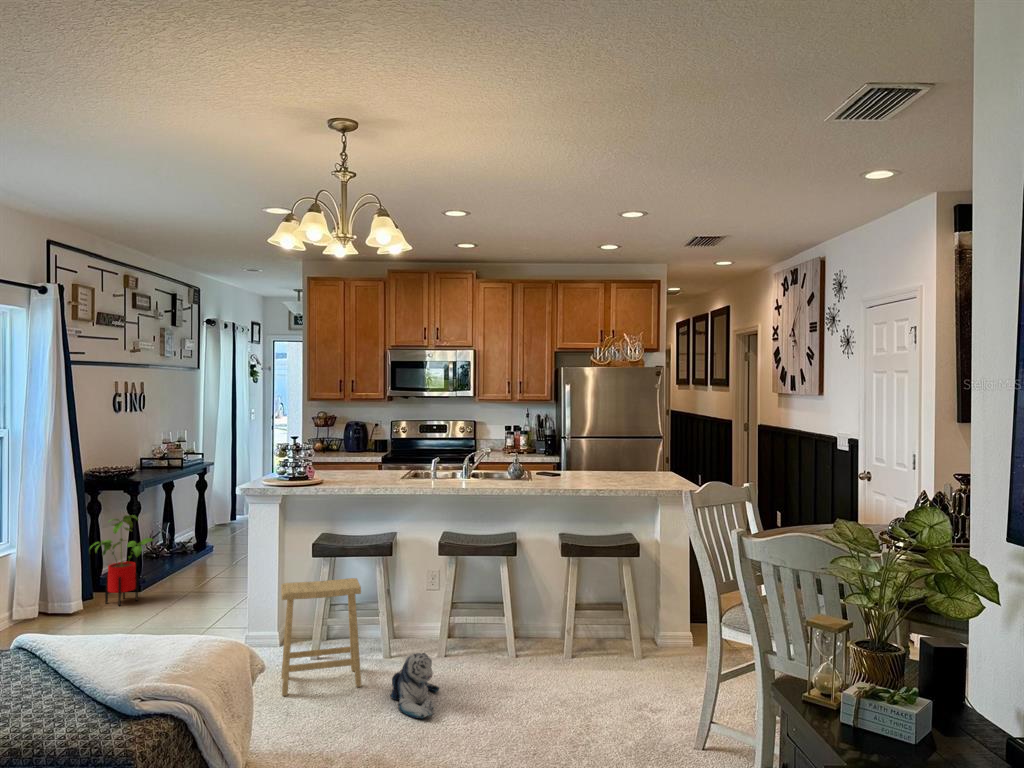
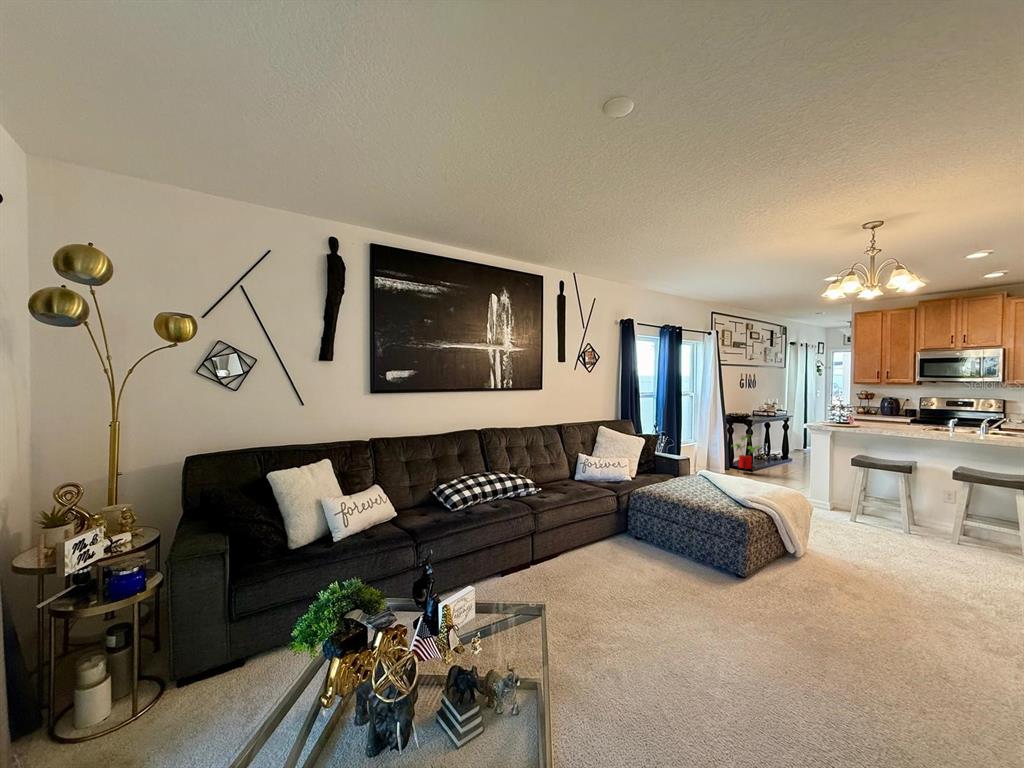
footstool: present [281,578,361,696] -> none [828,469,878,529]
plush toy: present [390,653,439,719] -> none [896,516,934,551]

